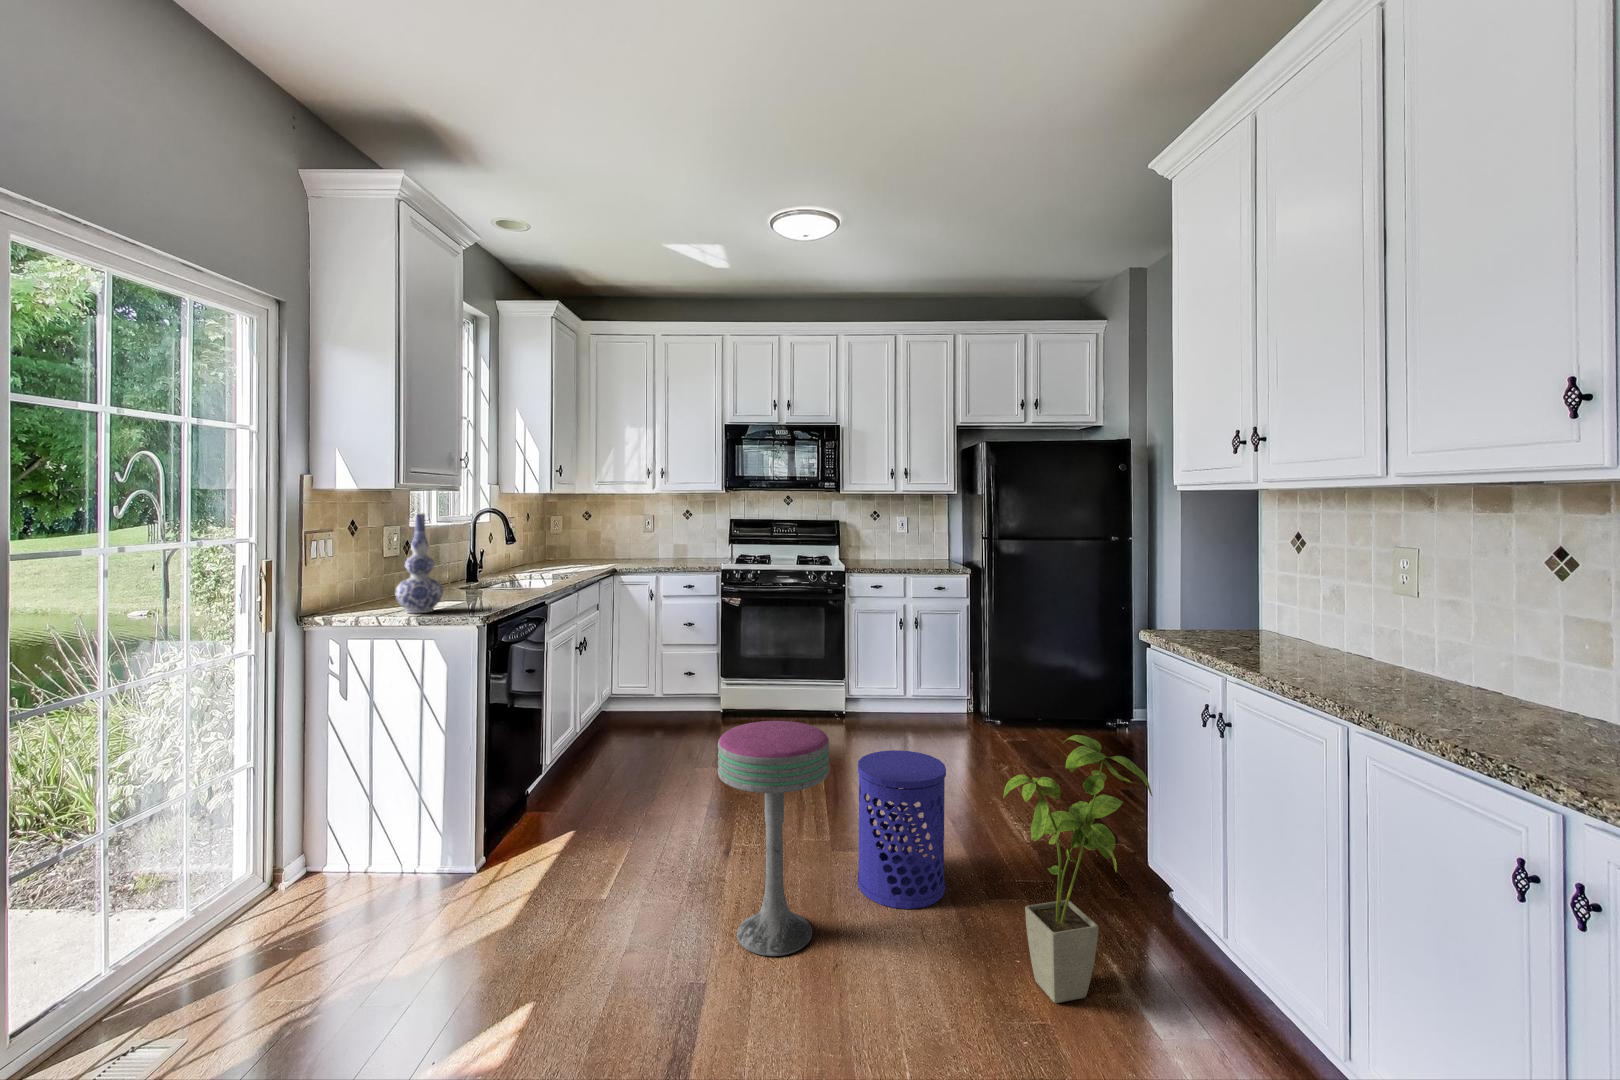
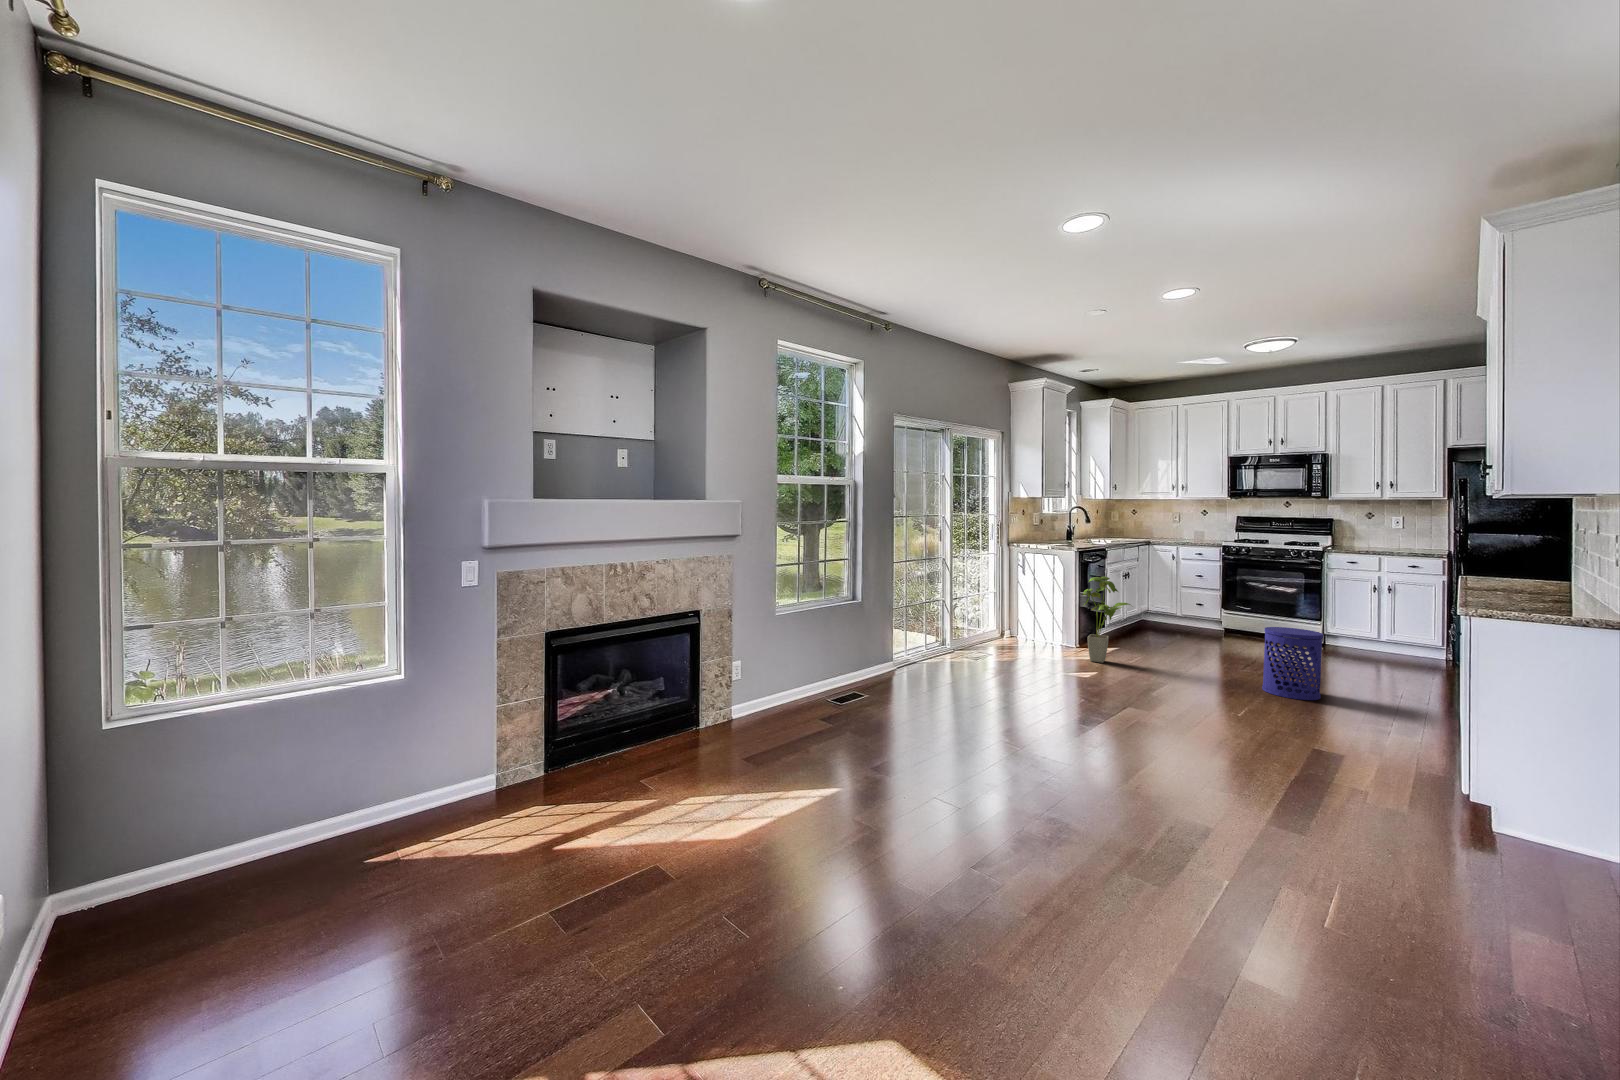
vase: present [395,513,443,613] -> none [1043,506,1062,545]
bar stool: present [718,721,829,956] -> none [1177,596,1237,691]
house plant: present [1003,735,1152,1003] -> present [1084,576,1130,663]

